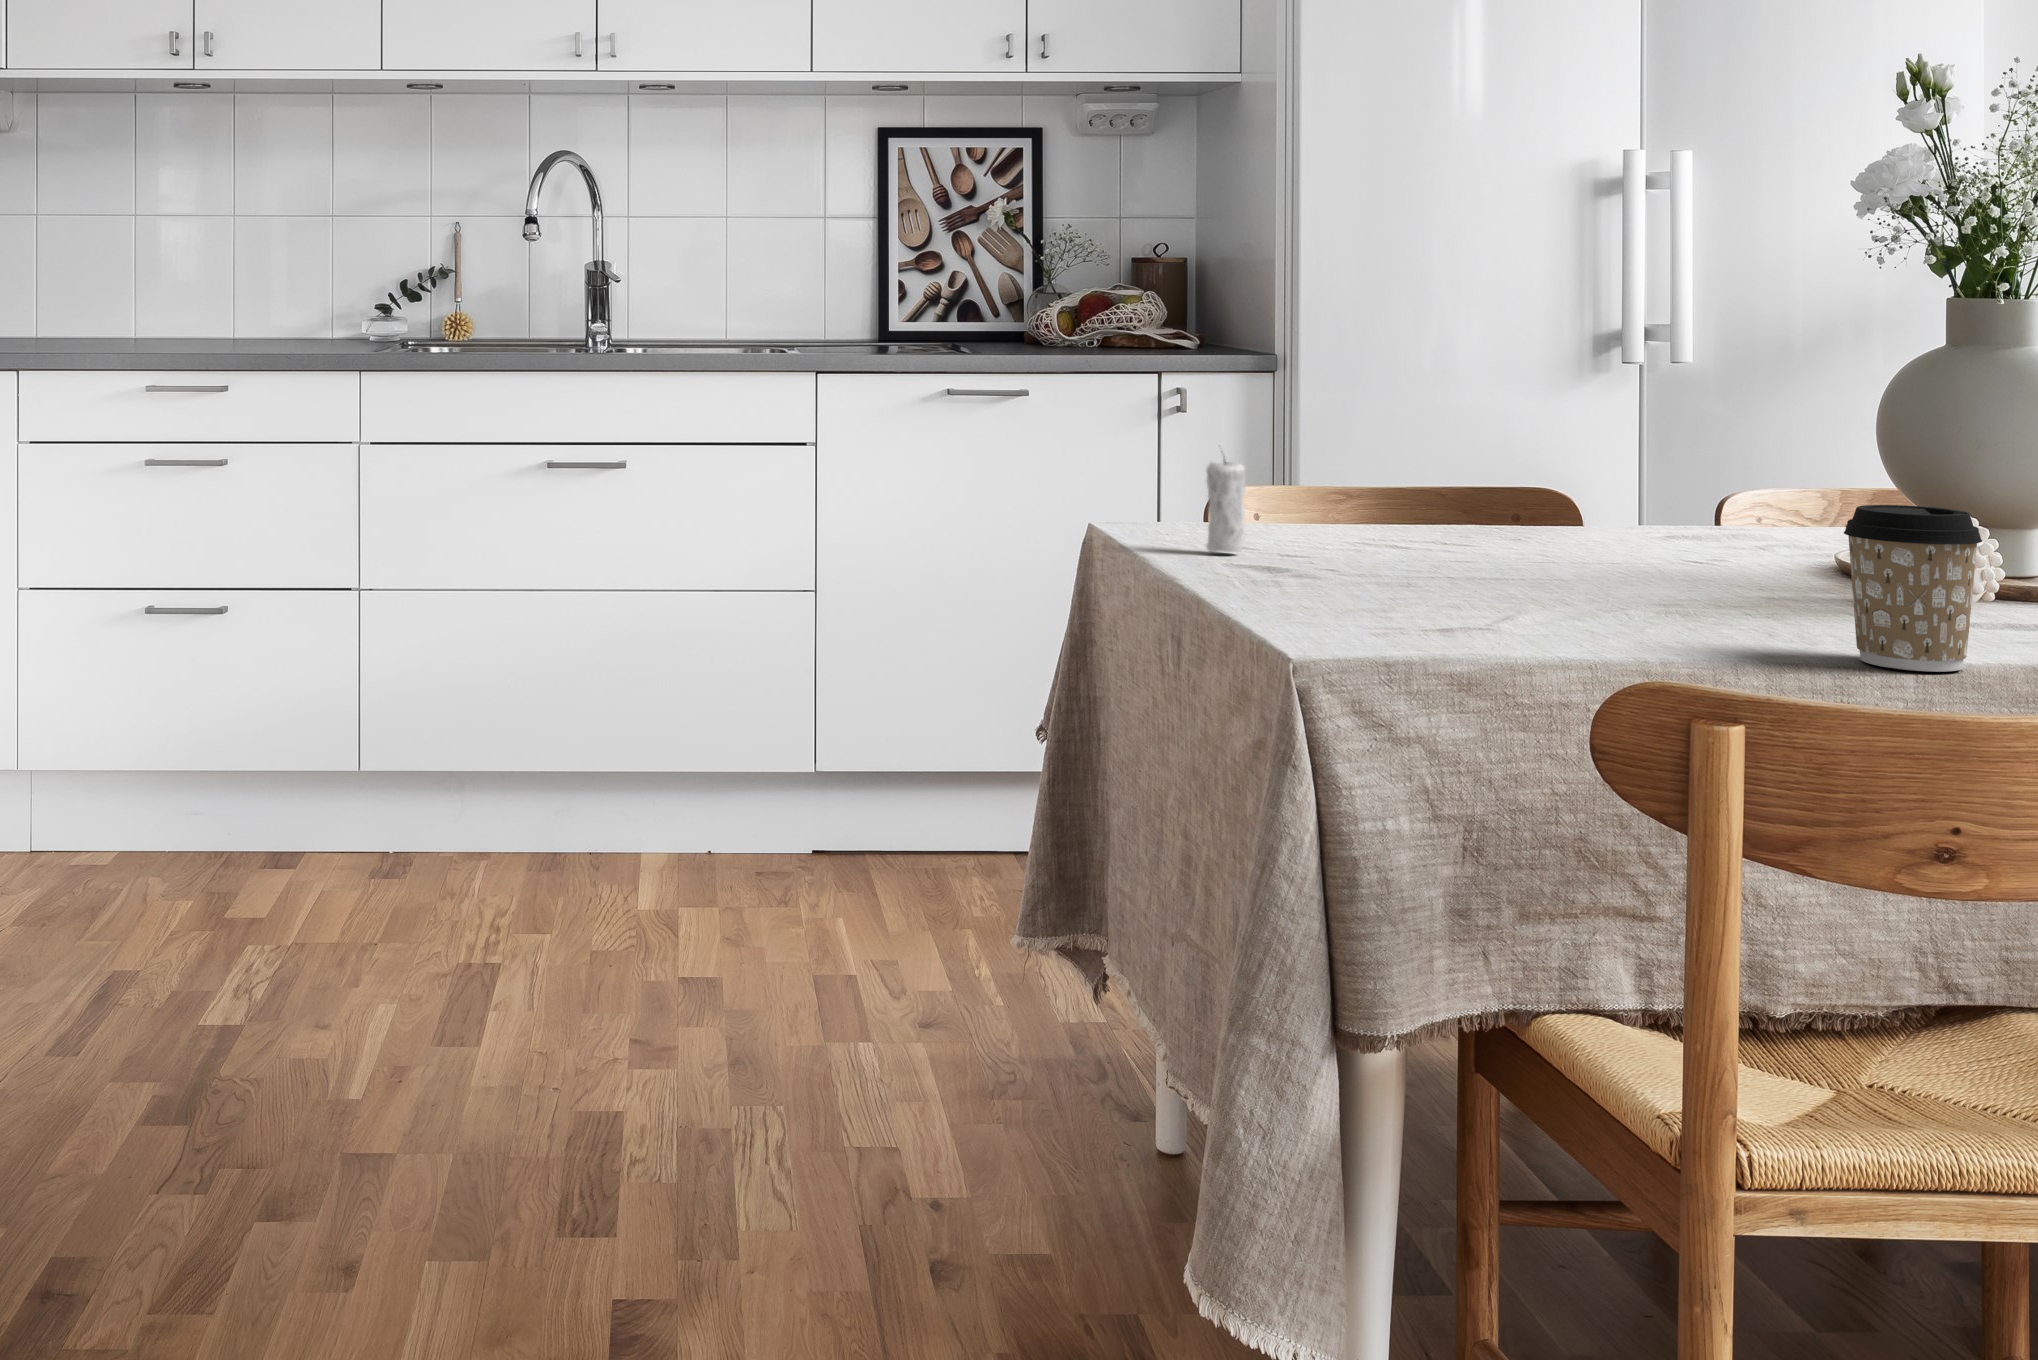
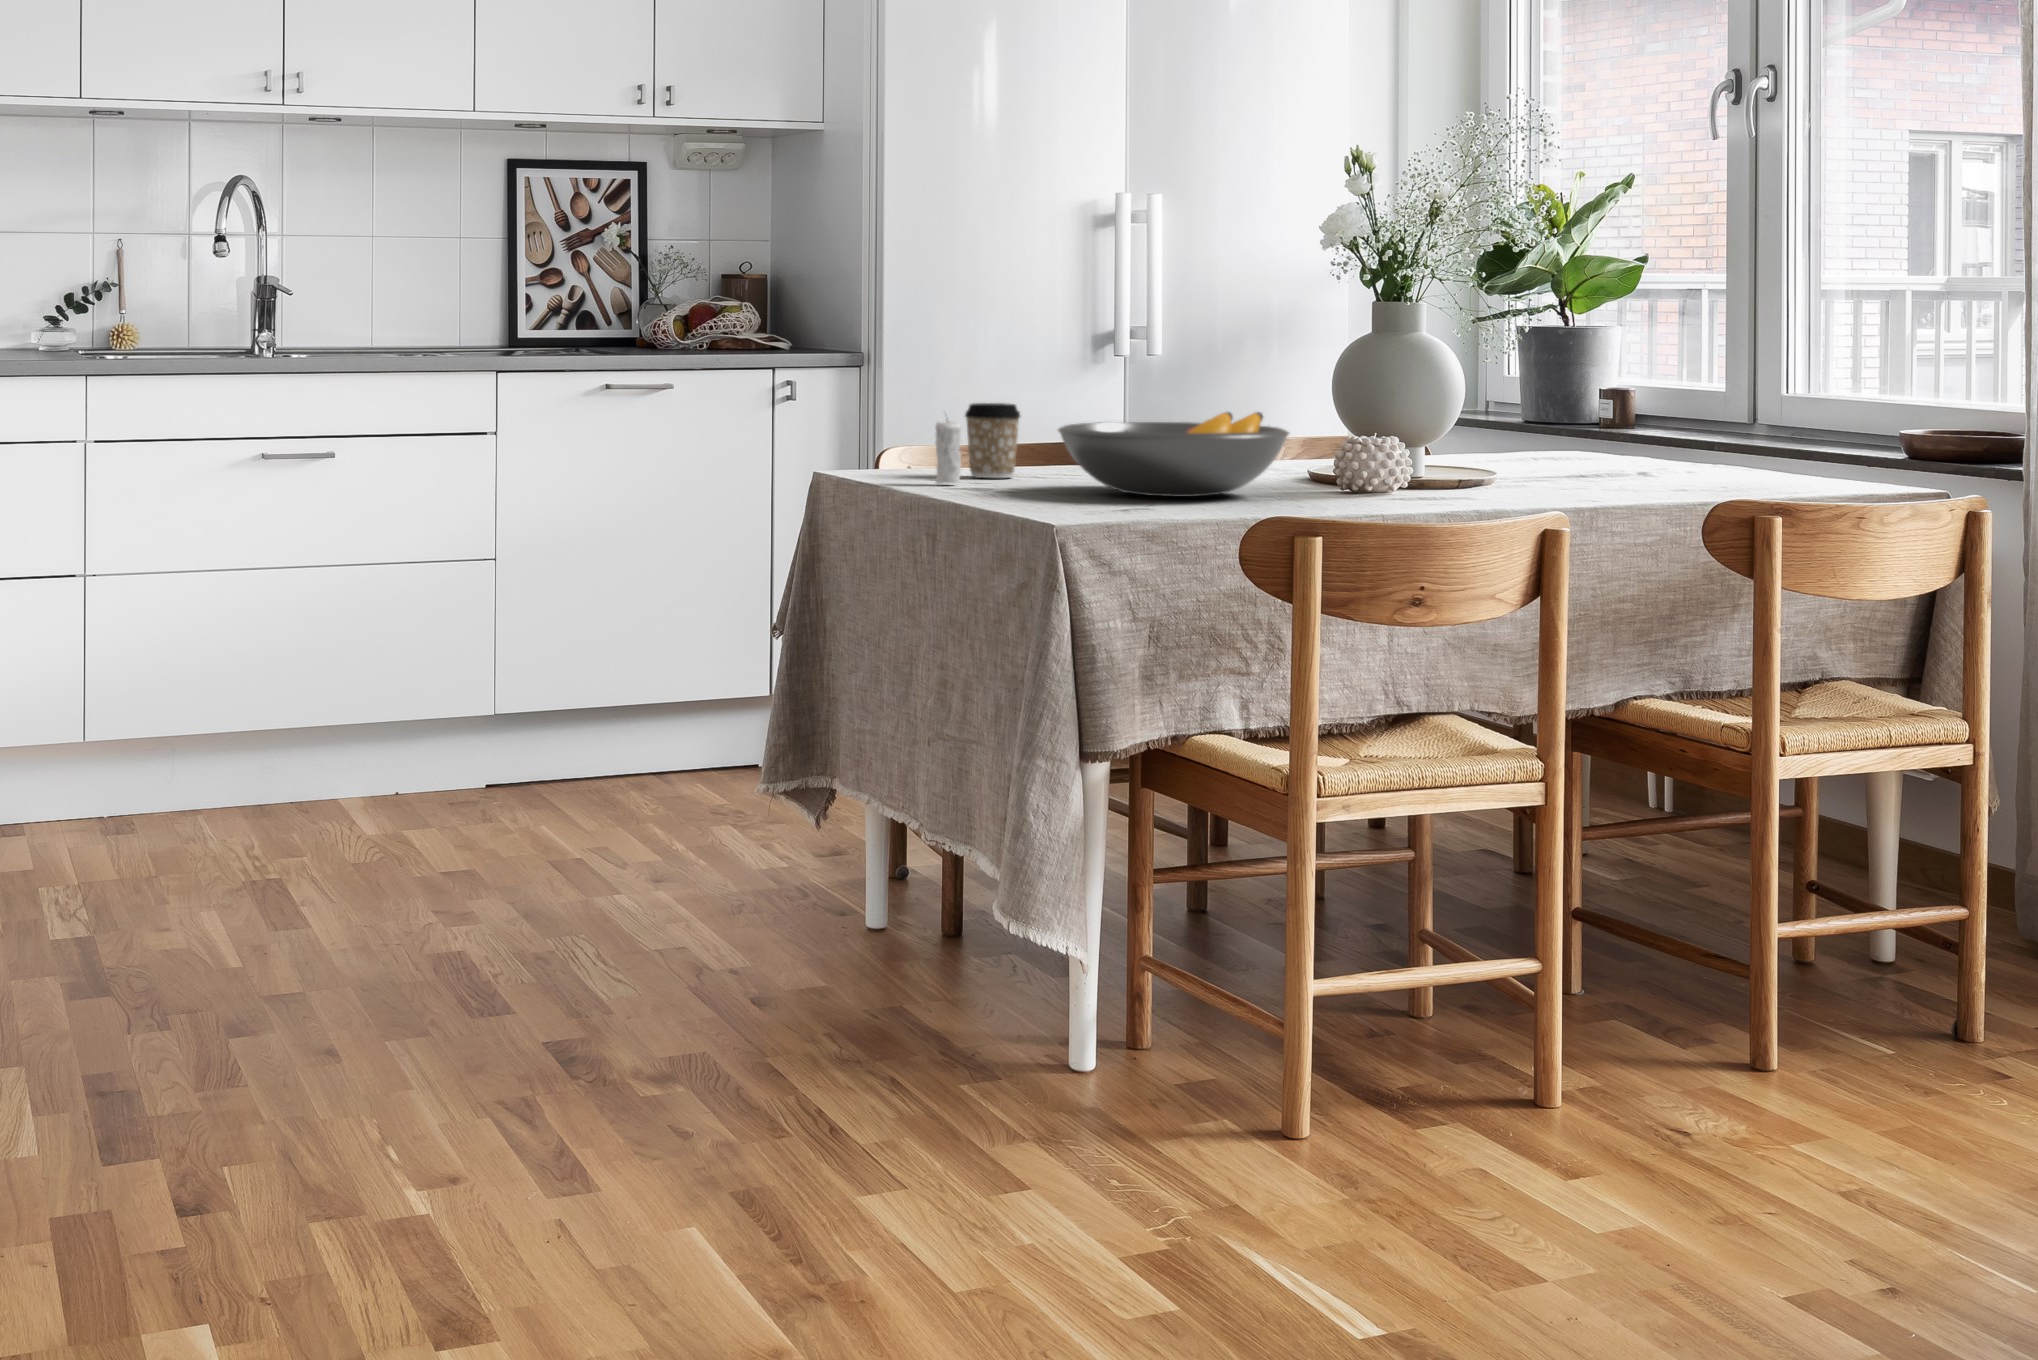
fruit bowl: none [1366,466,1761,600] -> present [1058,412,1289,497]
coffee cup: present [1844,505,1982,672] -> present [965,403,1020,478]

